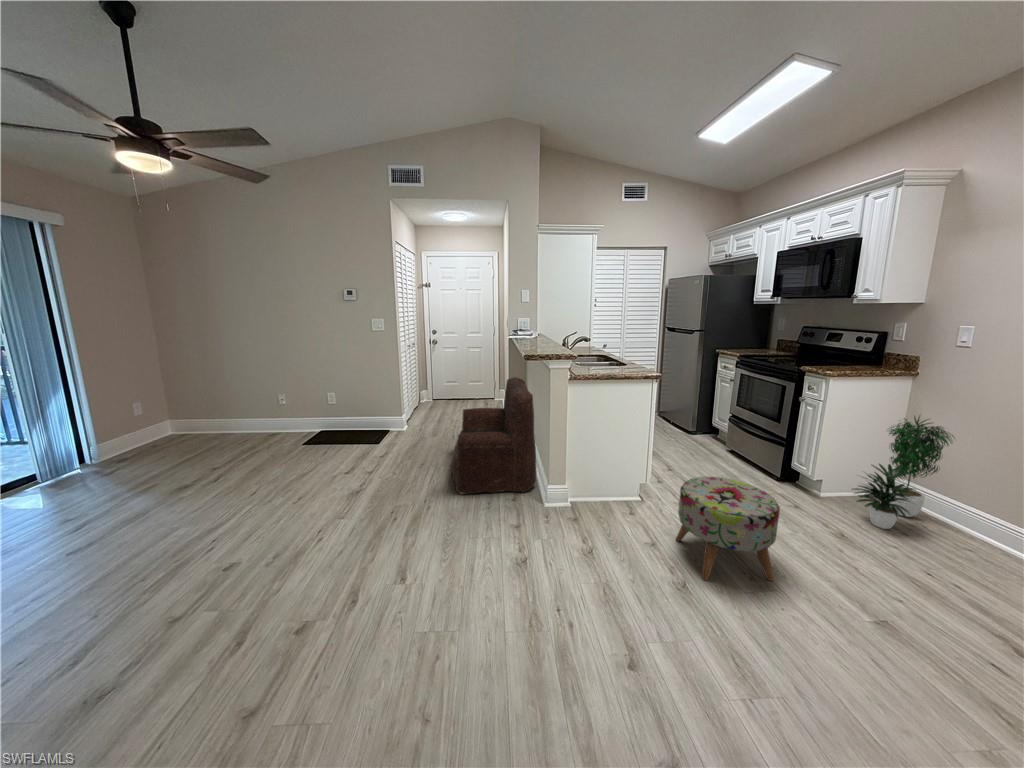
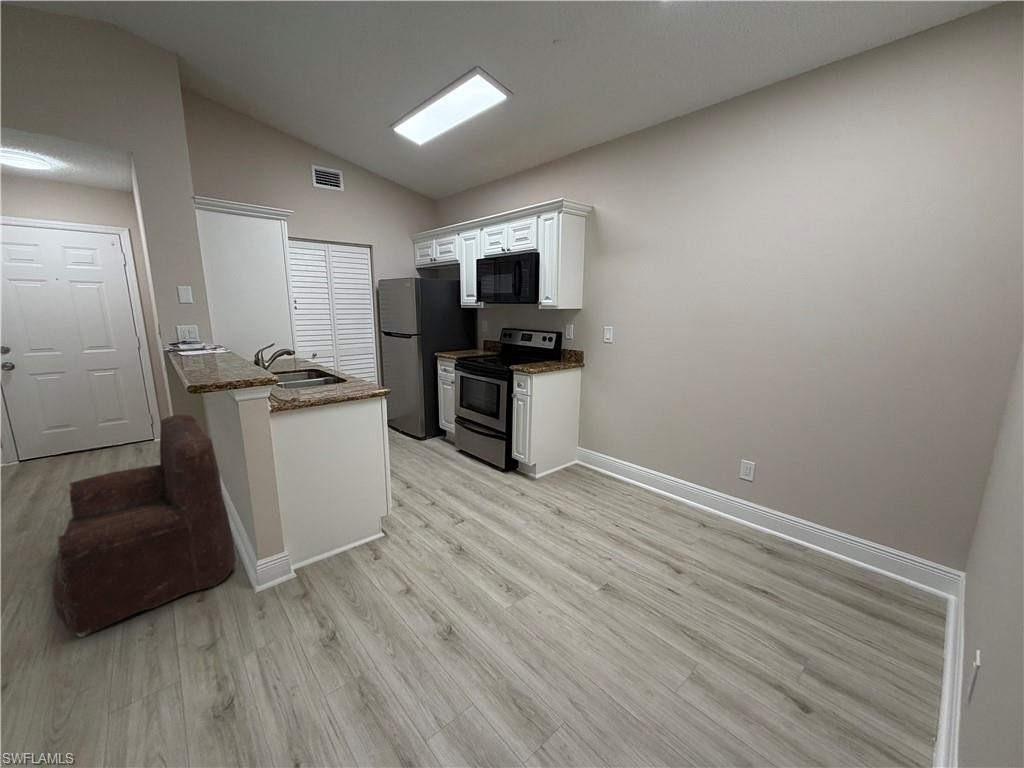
potted plant: present [853,416,954,529] -> none [557,396,609,494]
ottoman: present [676,477,780,581] -> none [430,490,522,609]

